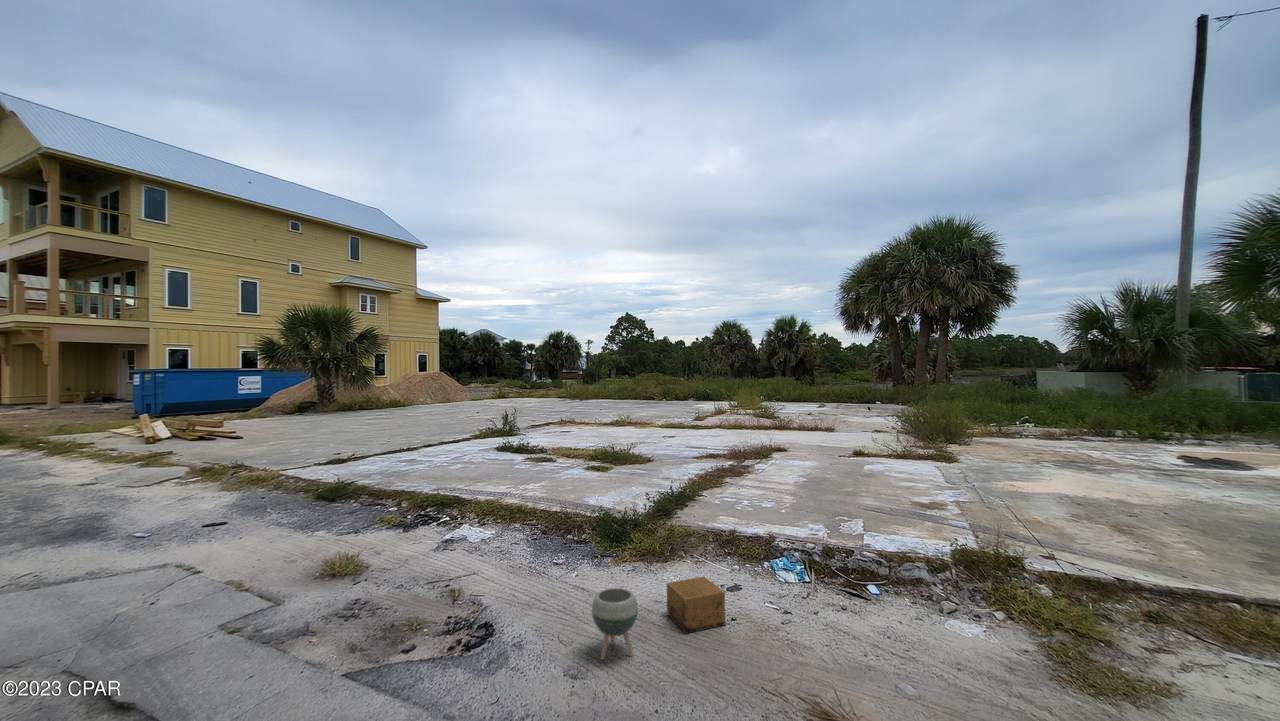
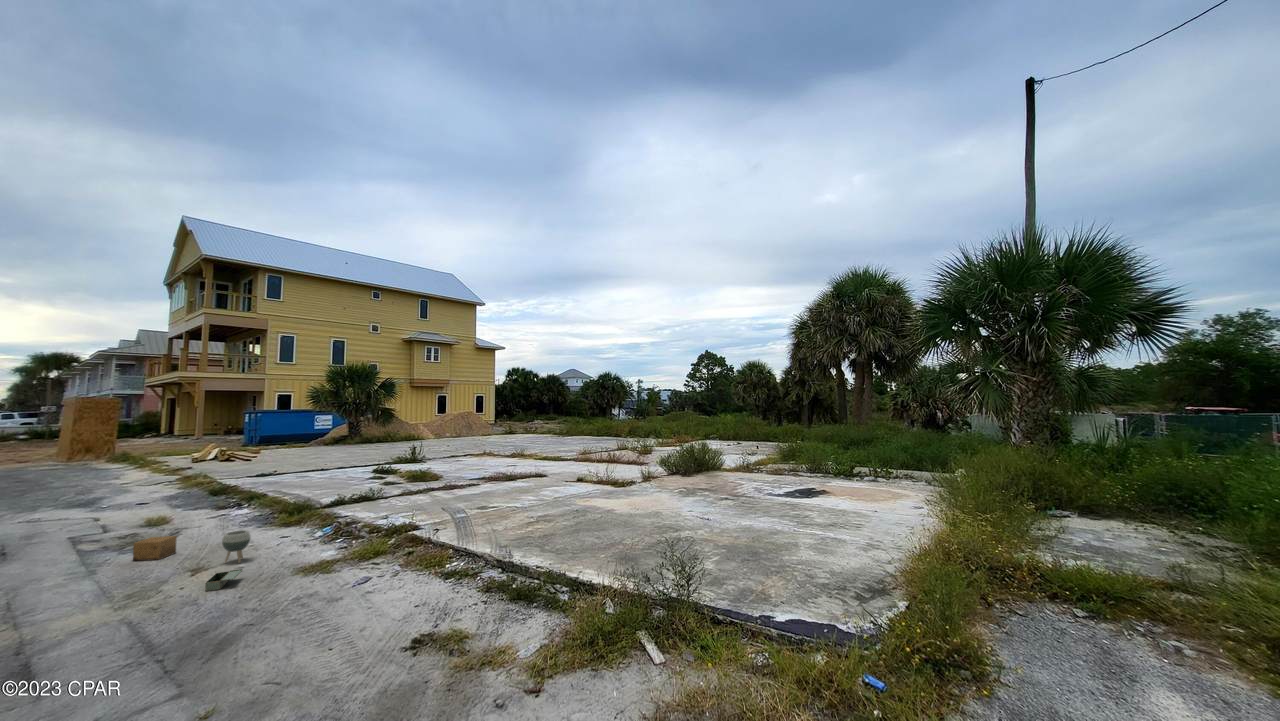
planter: present [592,588,638,660] -> present [222,530,250,563]
toolbox: none [1010,633,1095,689] -> present [205,569,242,591]

